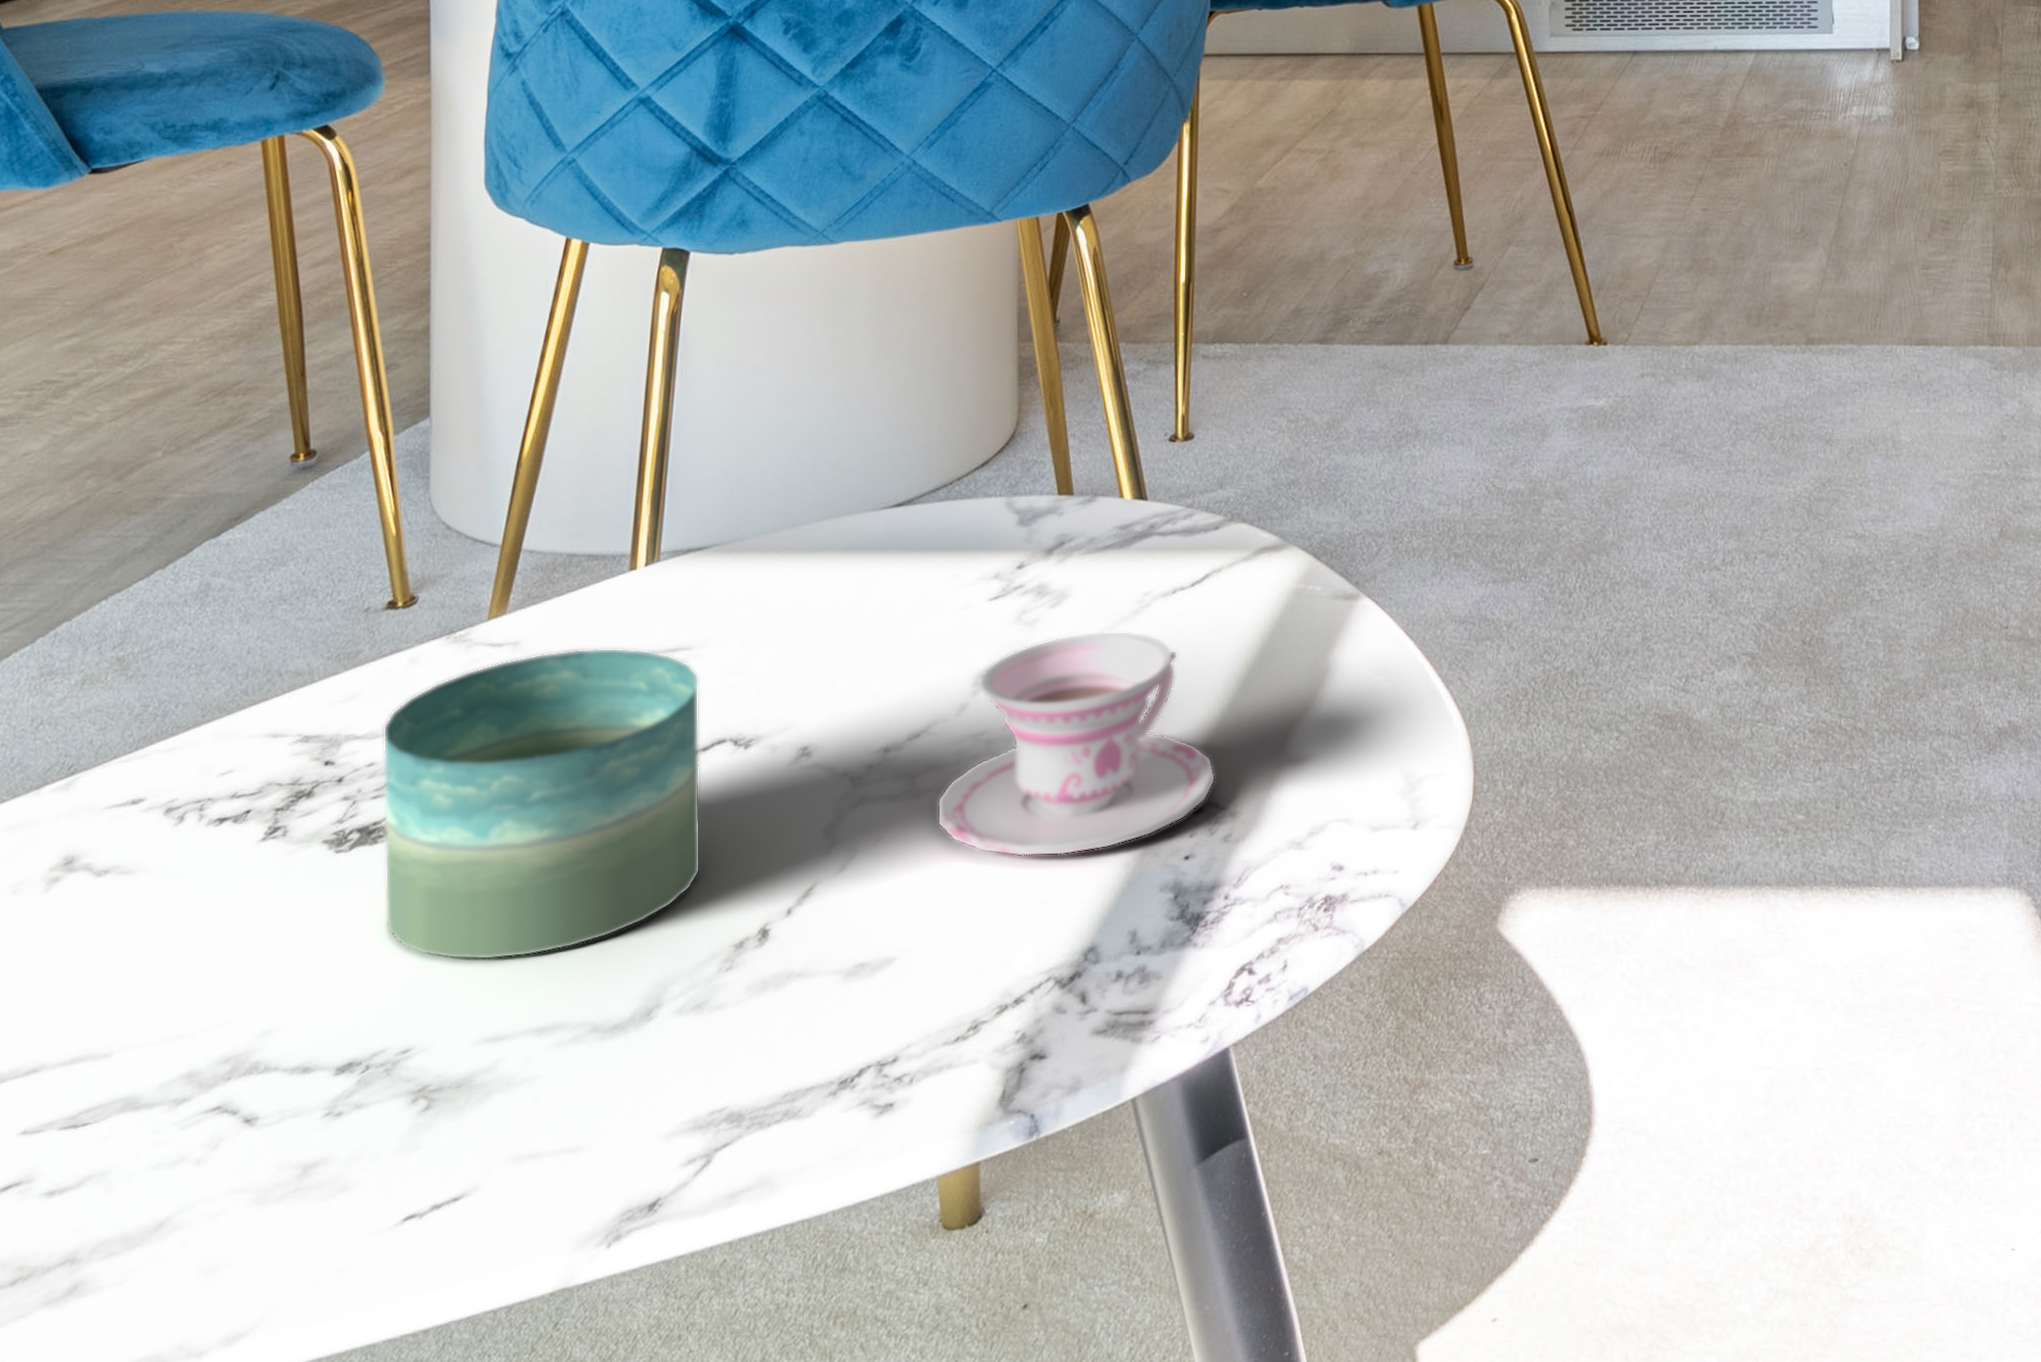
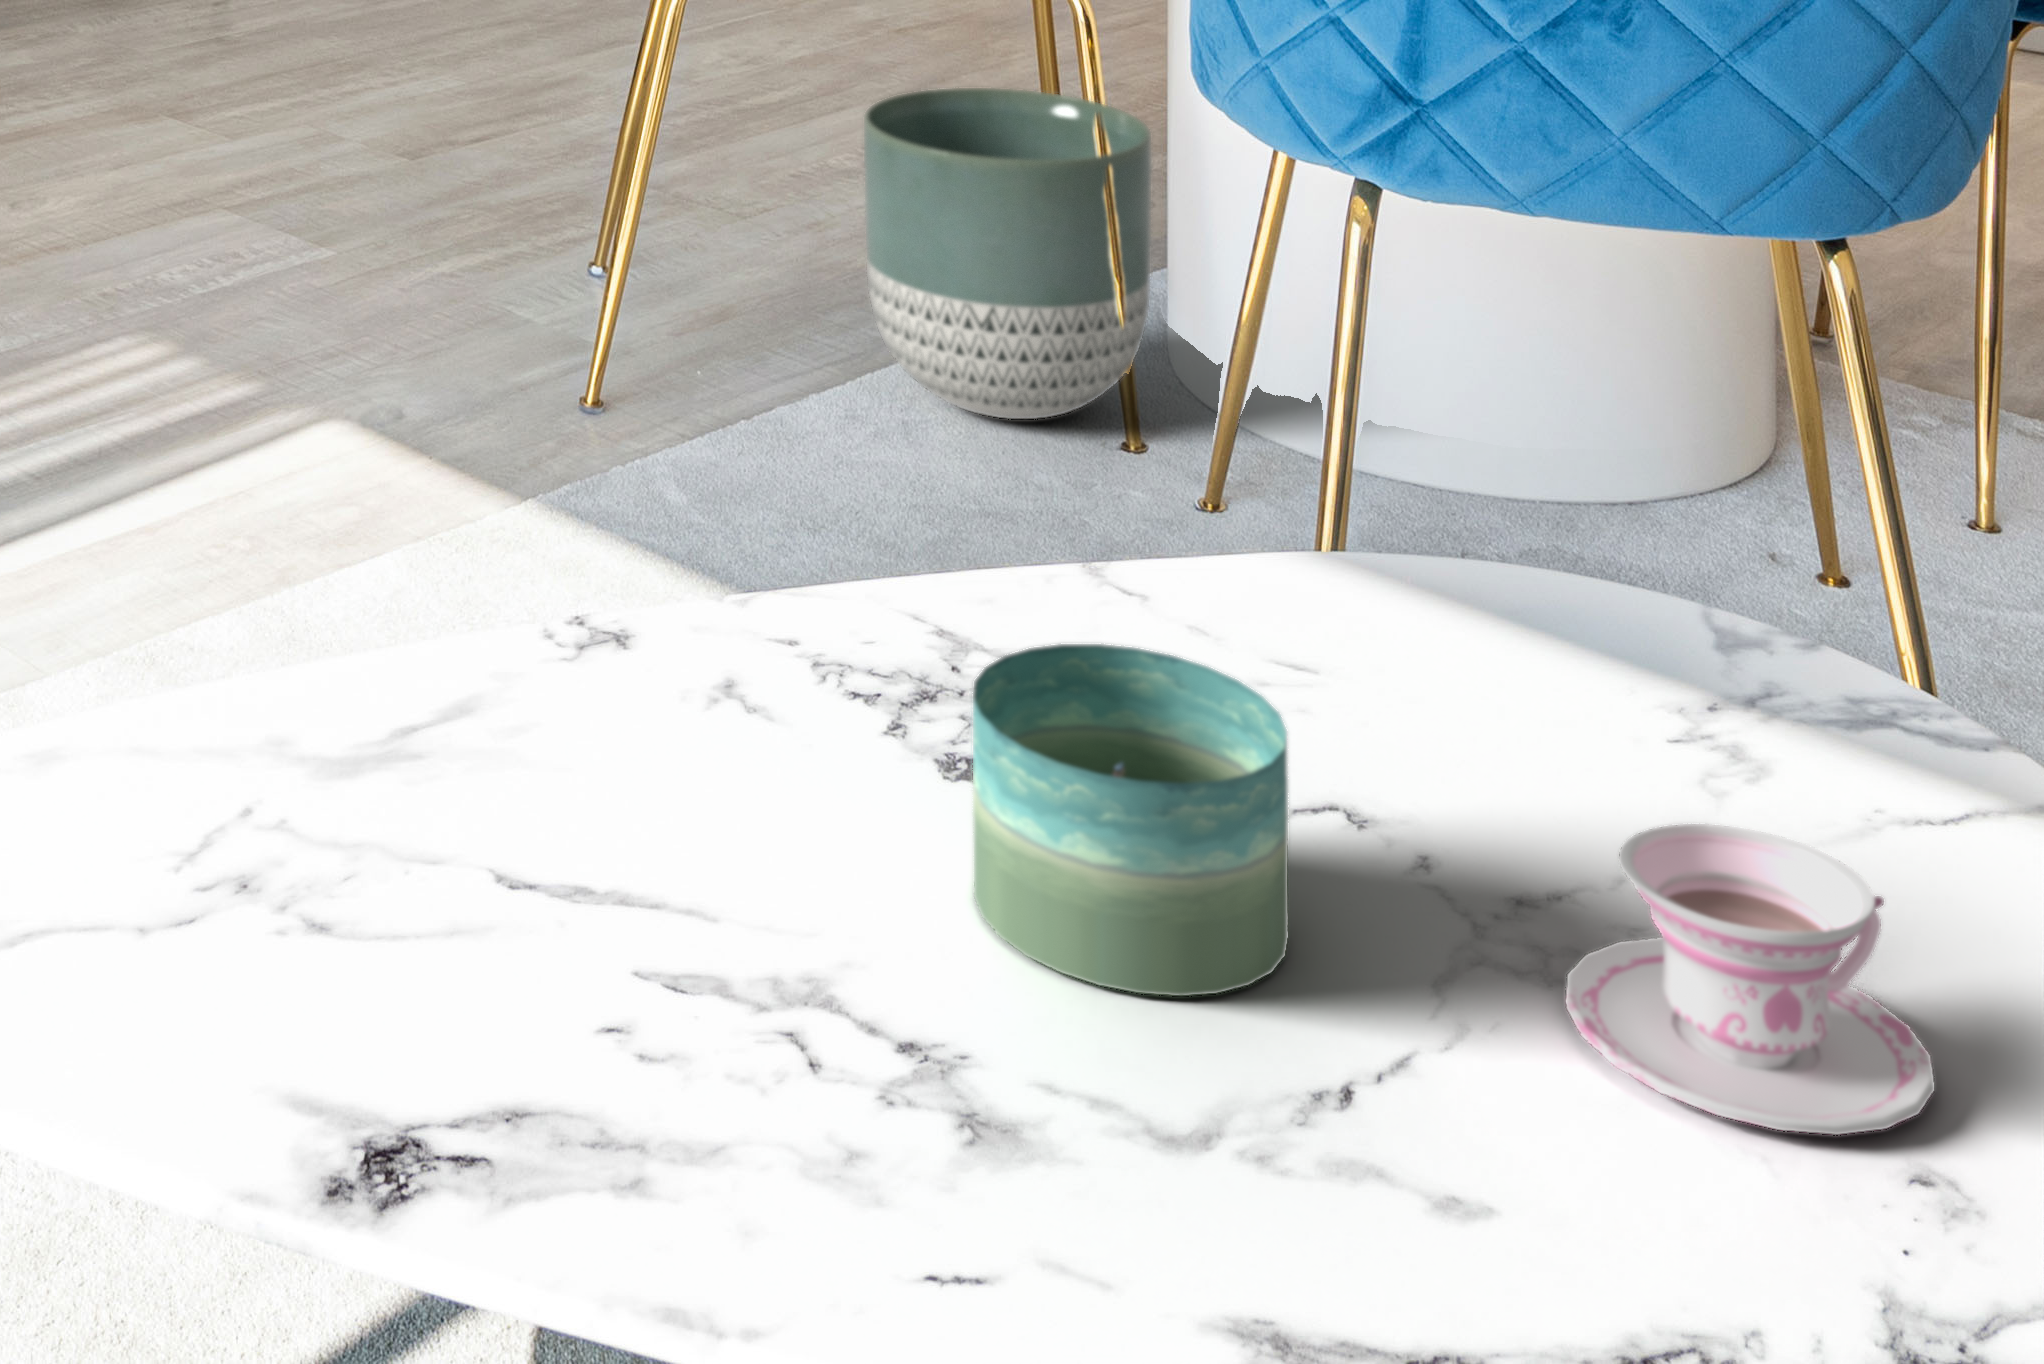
planter: none [75,247,423,604] -> present [864,88,1152,419]

